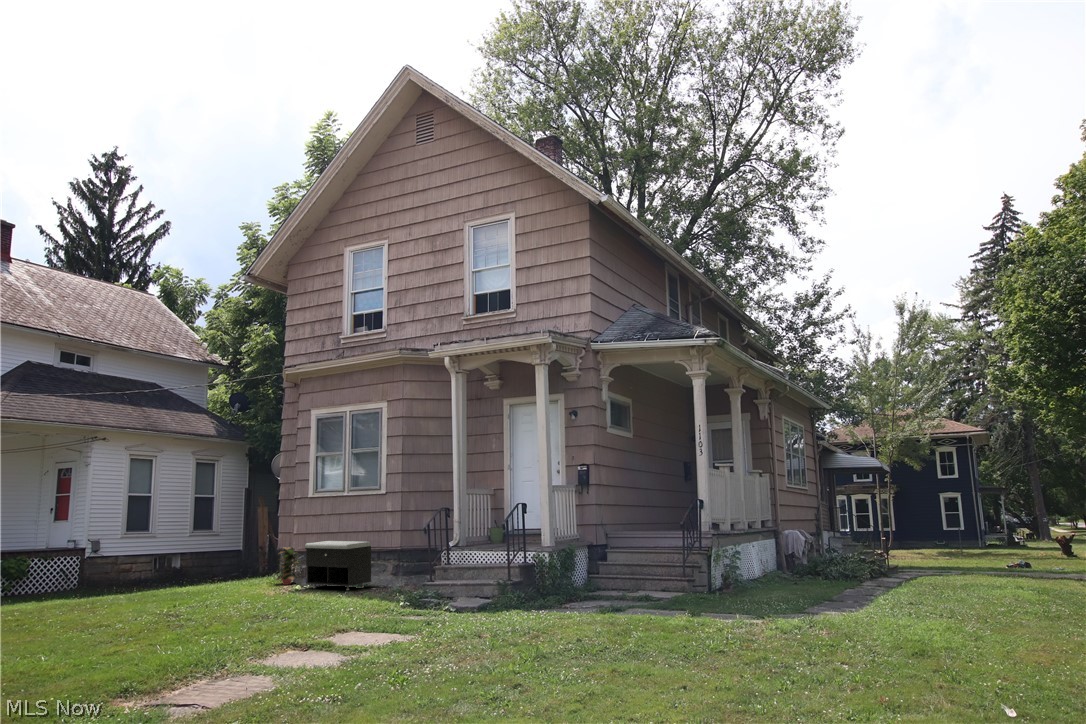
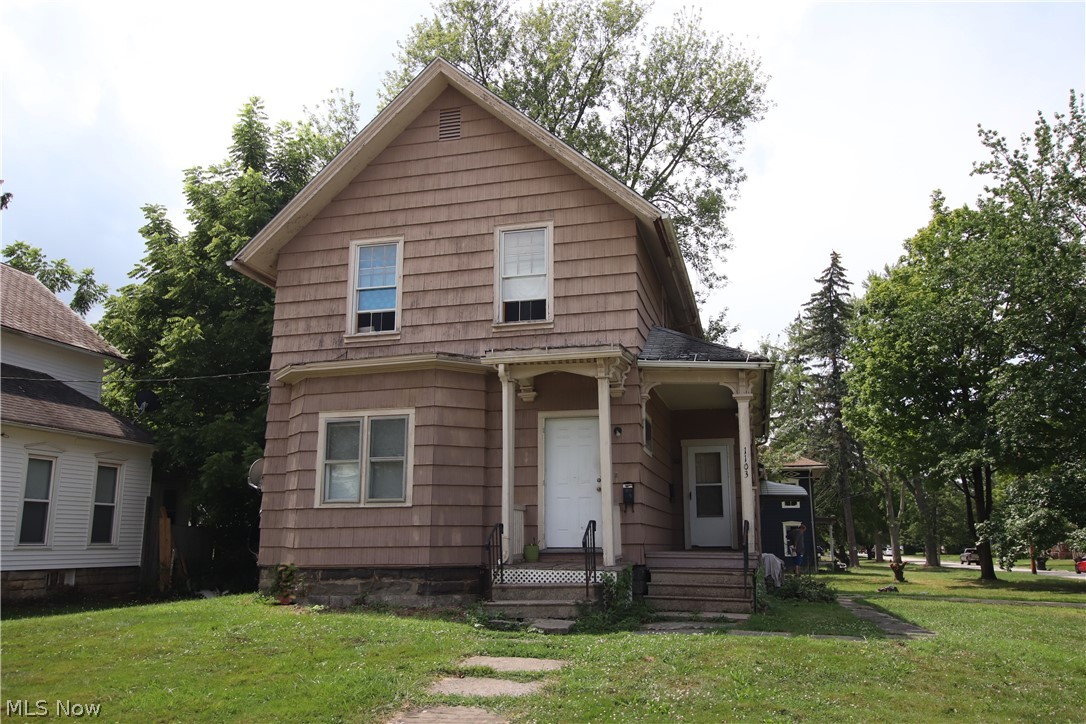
storage bench: present [305,541,371,590] -> none [320,556,394,610]

